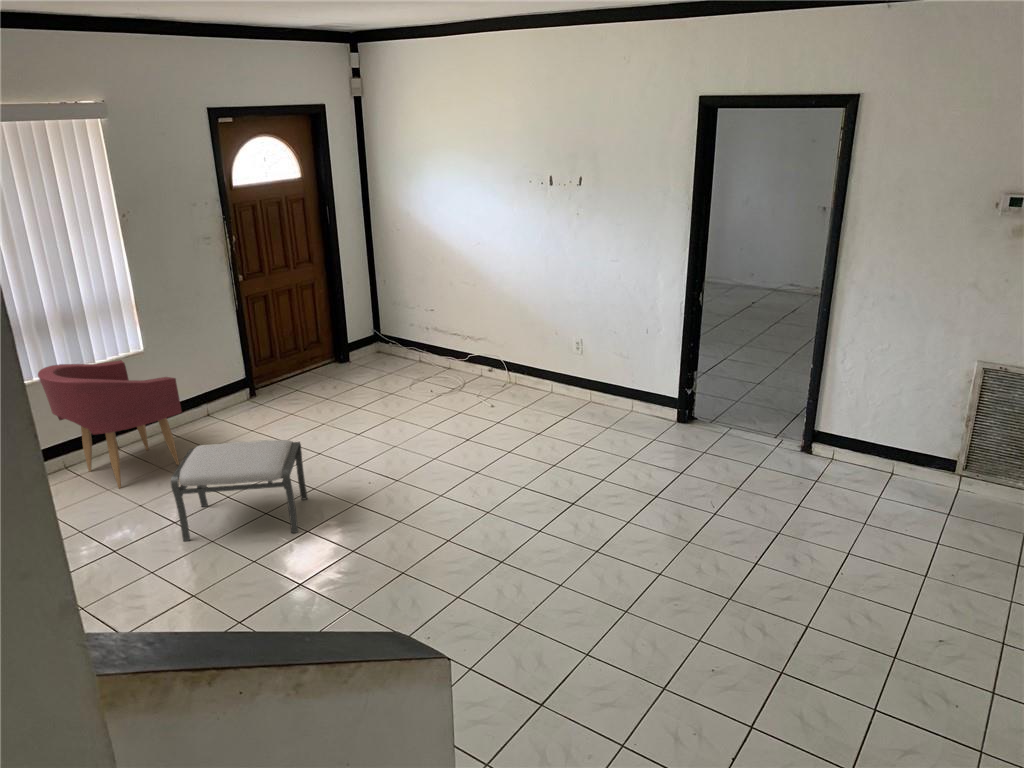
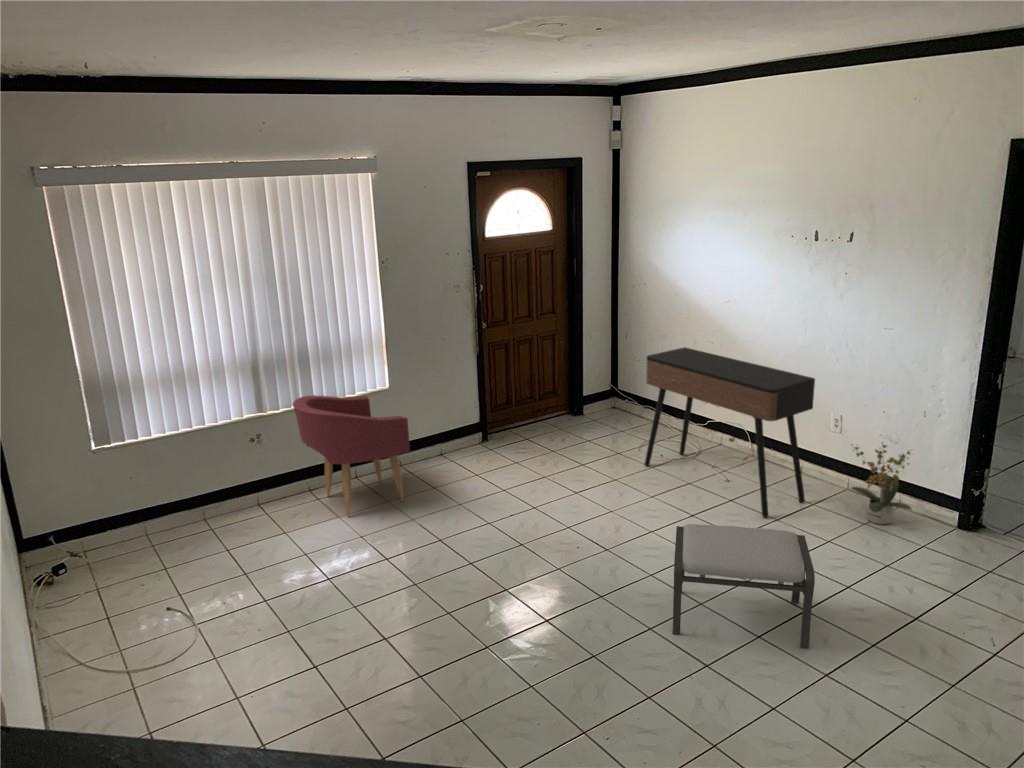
console table: none [411,288,561,434] -> present [645,347,815,518]
potted plant: none [593,357,644,427] -> present [851,442,912,524]
ottoman: present [171,440,308,541] -> present [673,524,815,648]

